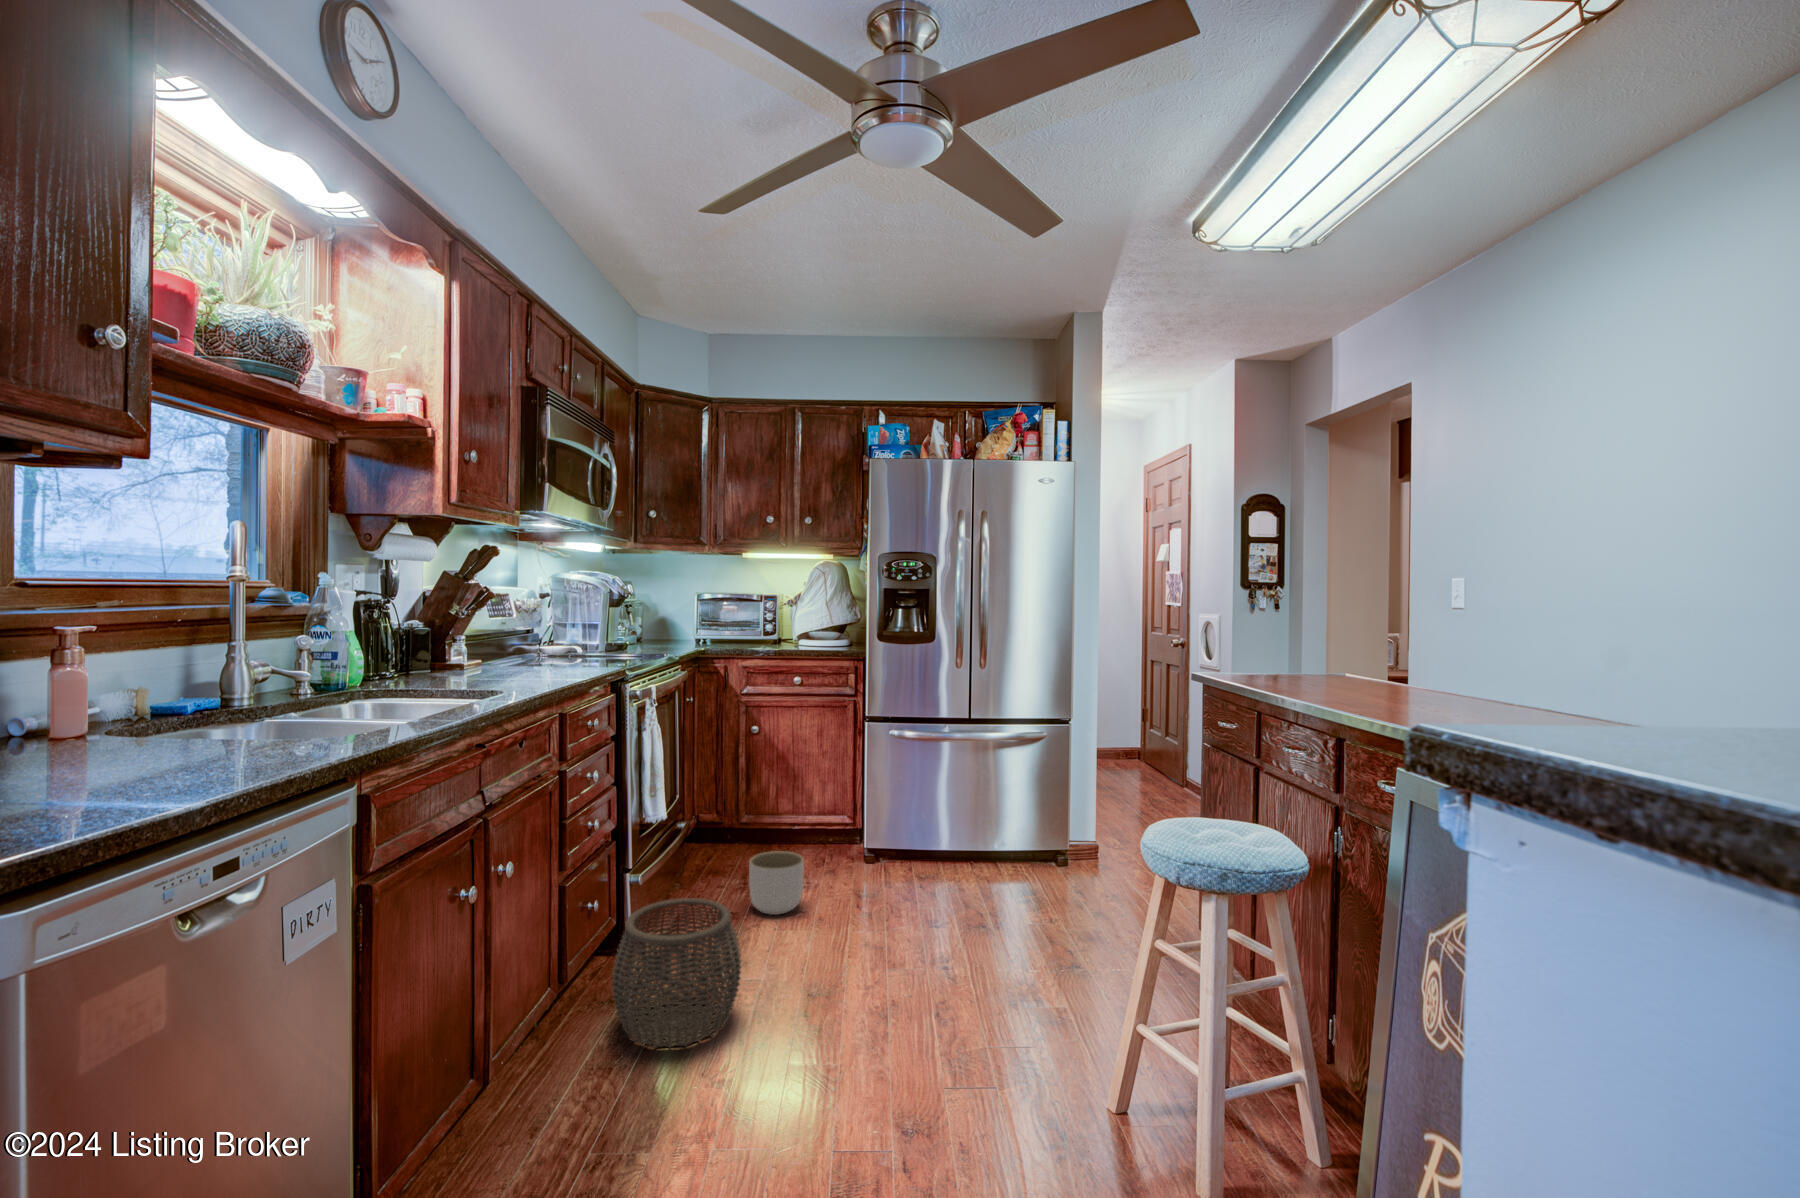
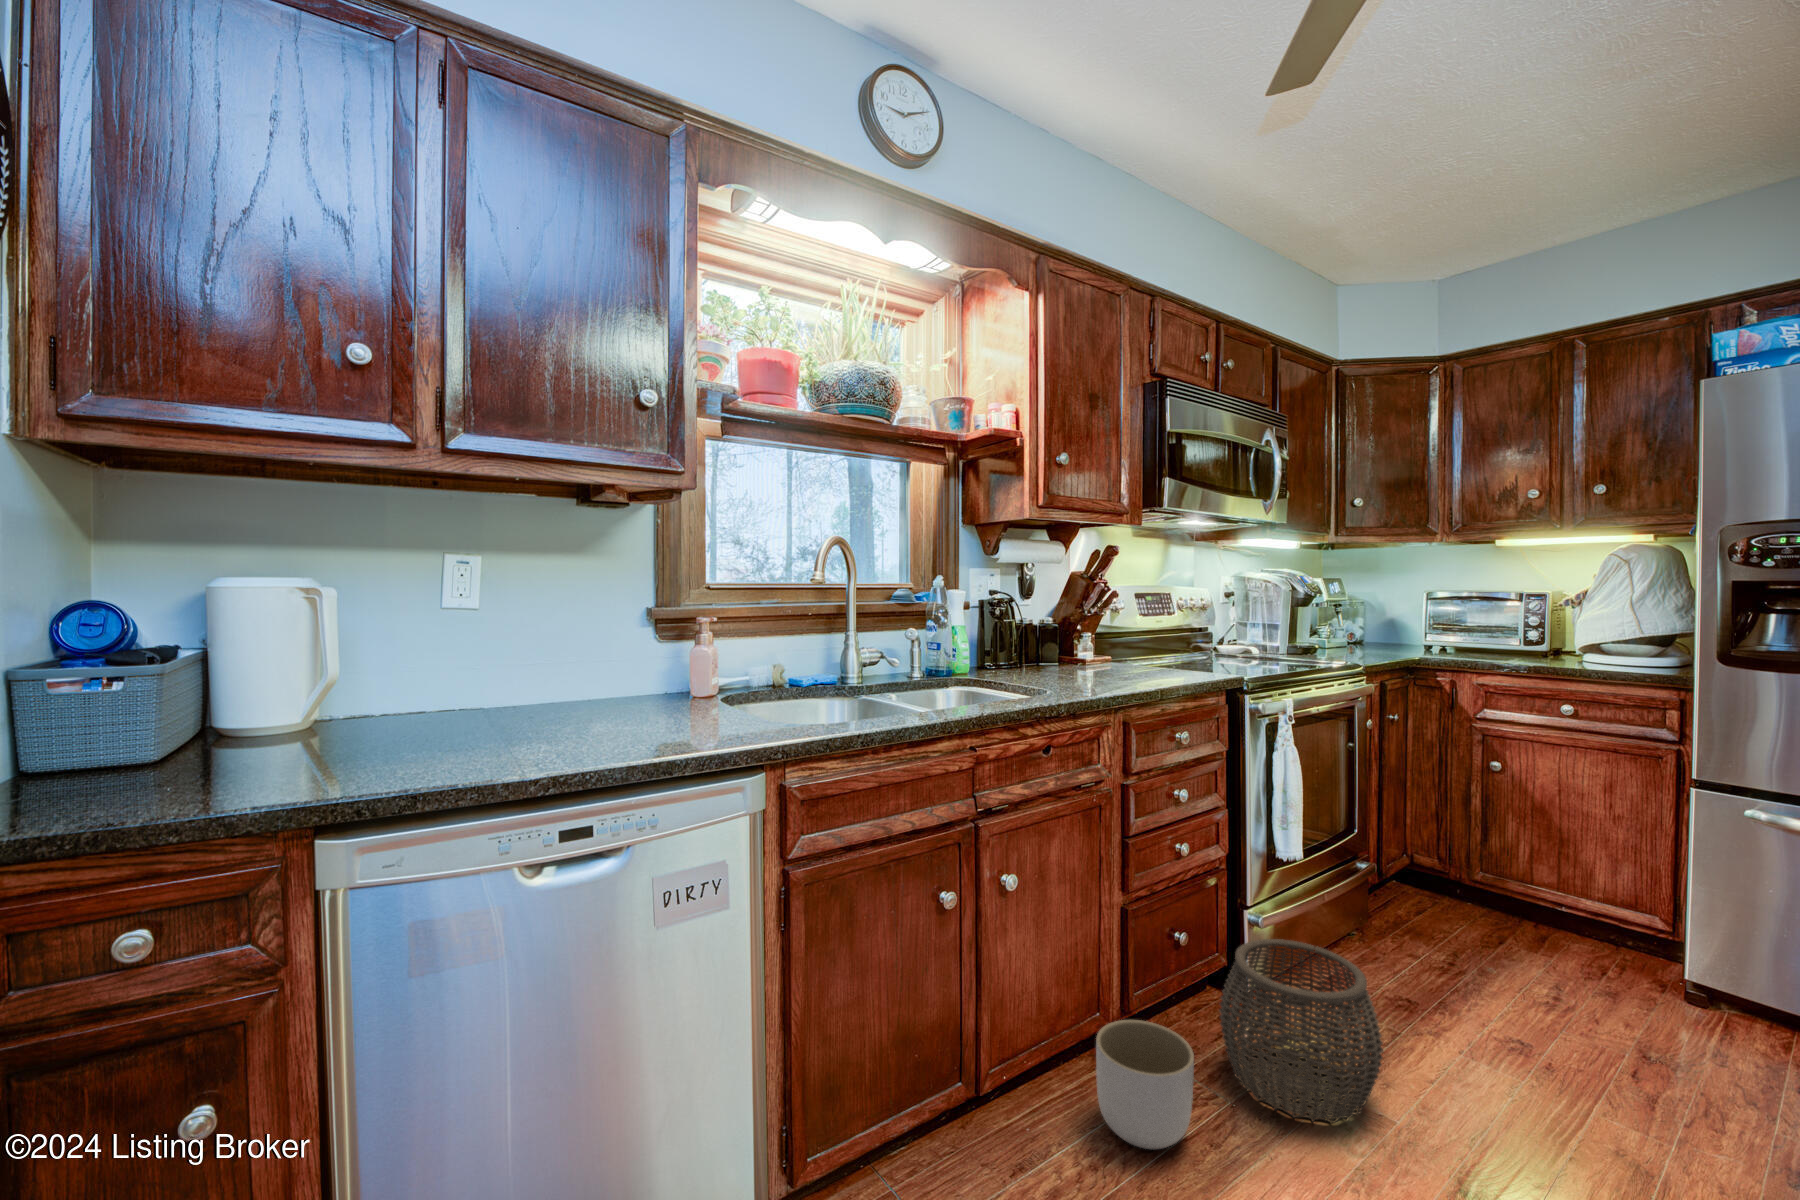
planter: present [749,851,804,915] -> present [1096,1020,1194,1149]

